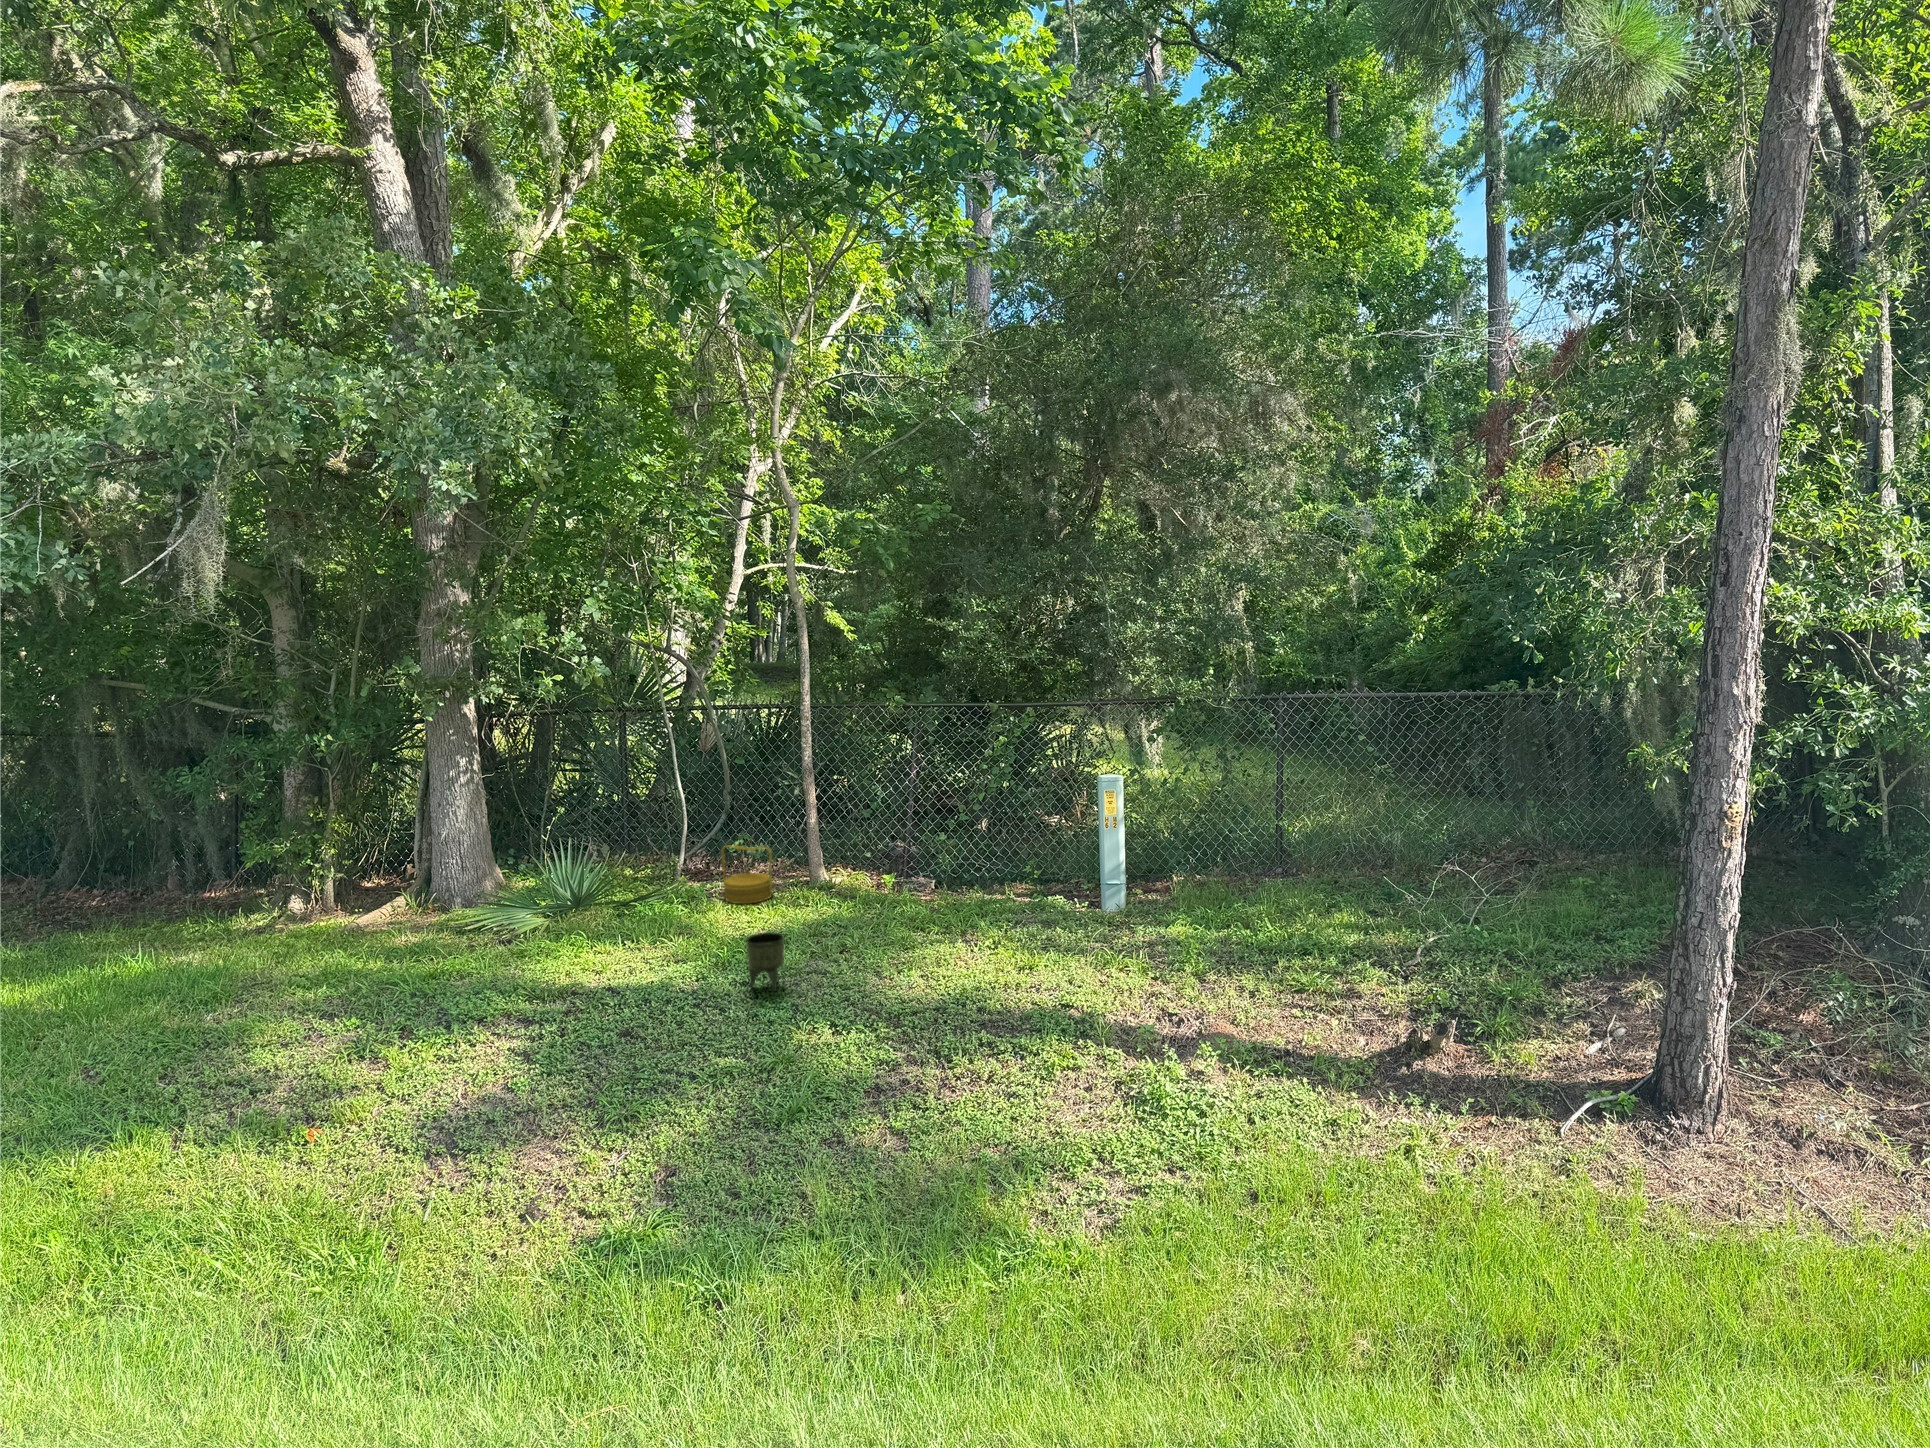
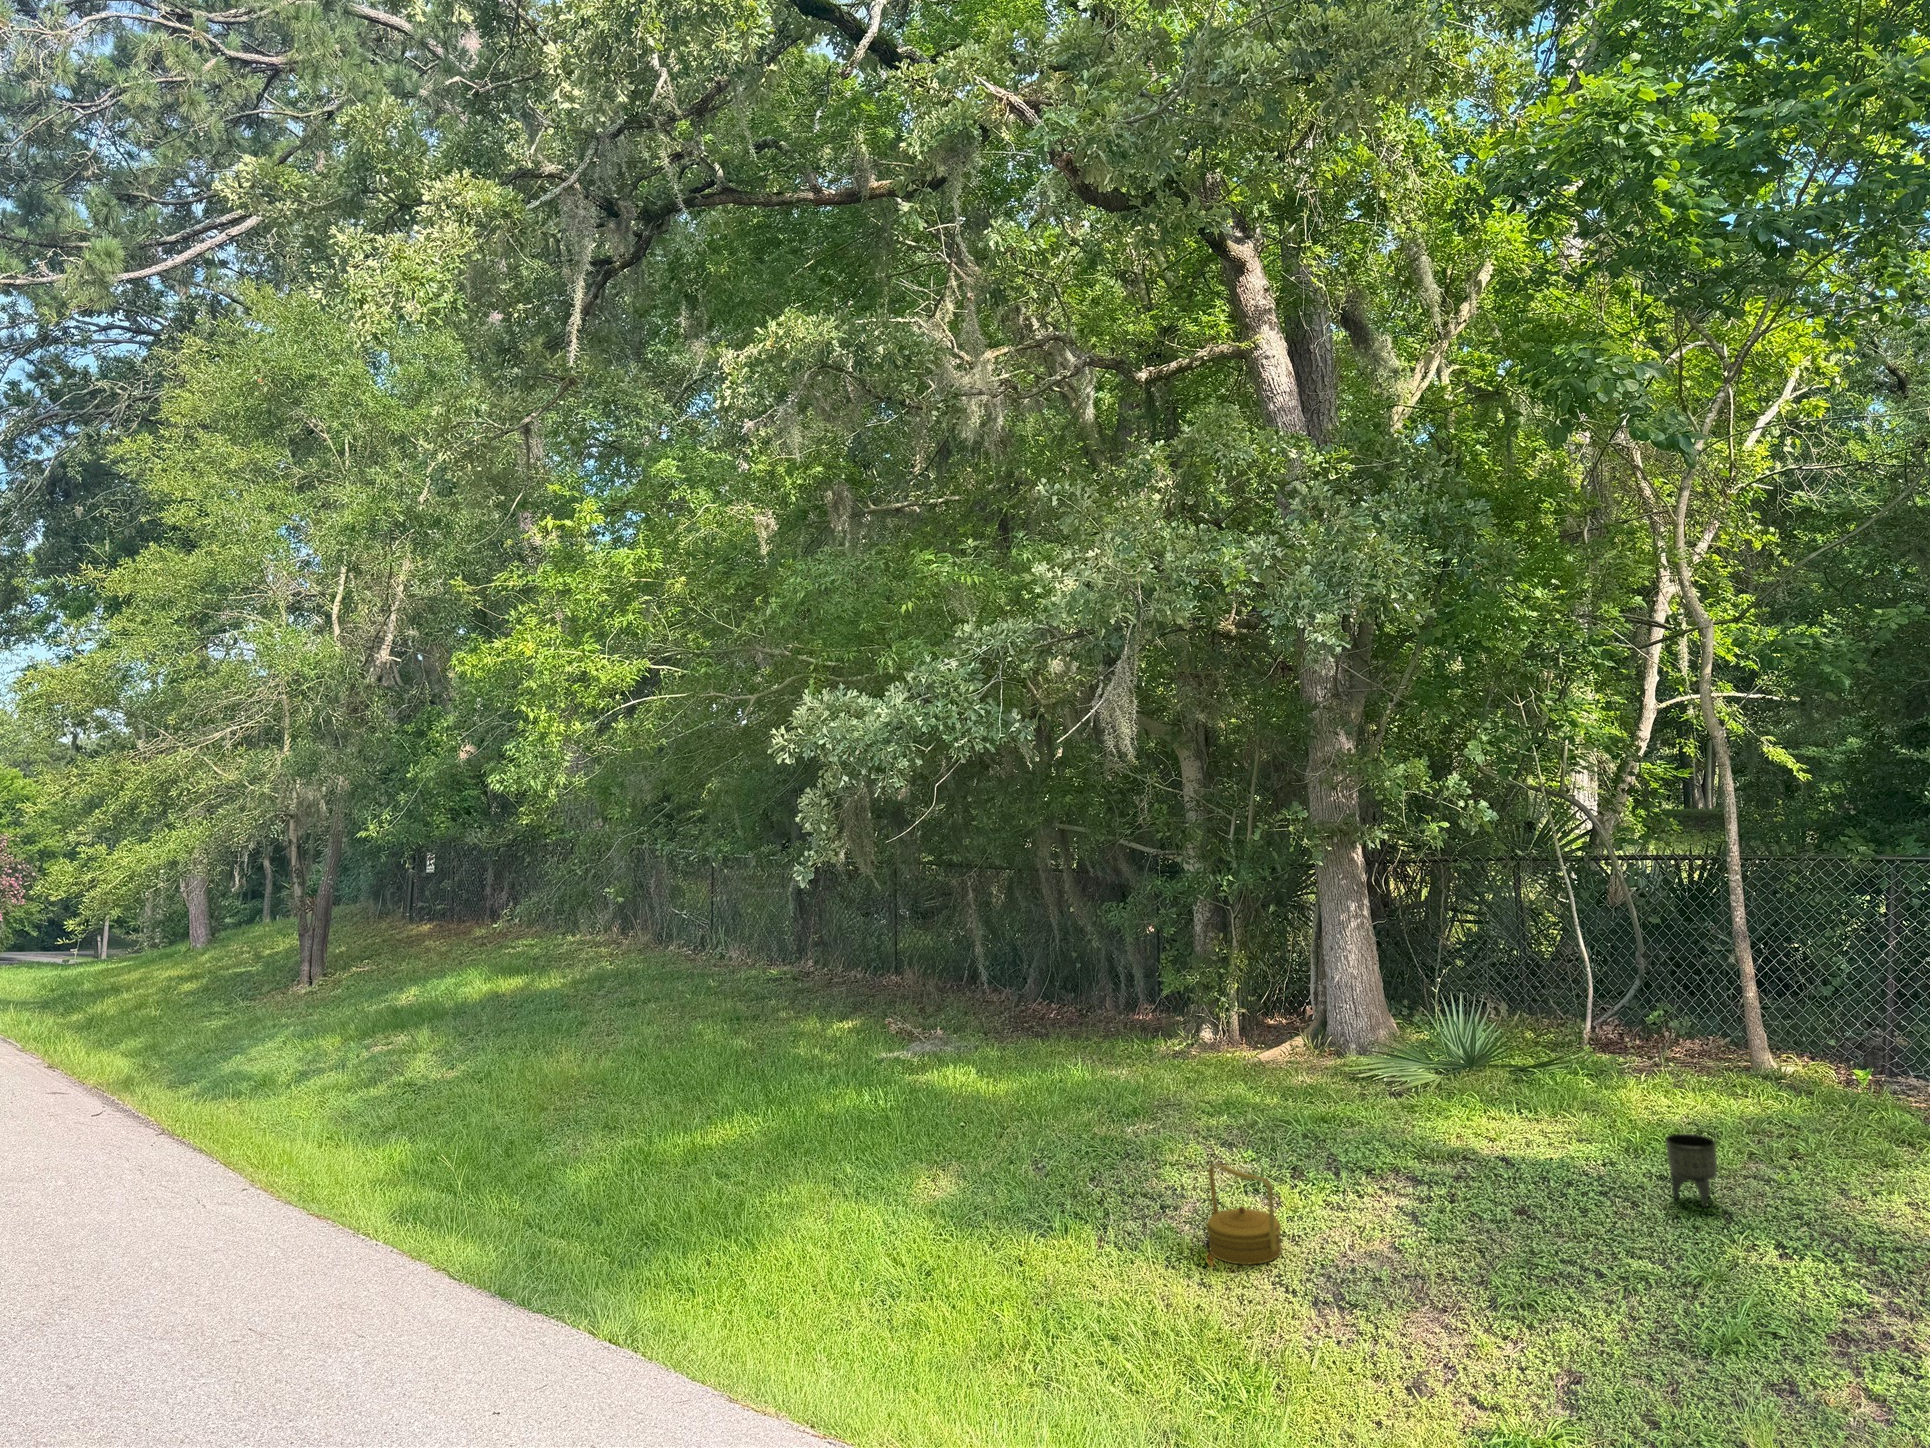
basket: present [721,845,772,904] -> present [1206,1163,1282,1265]

